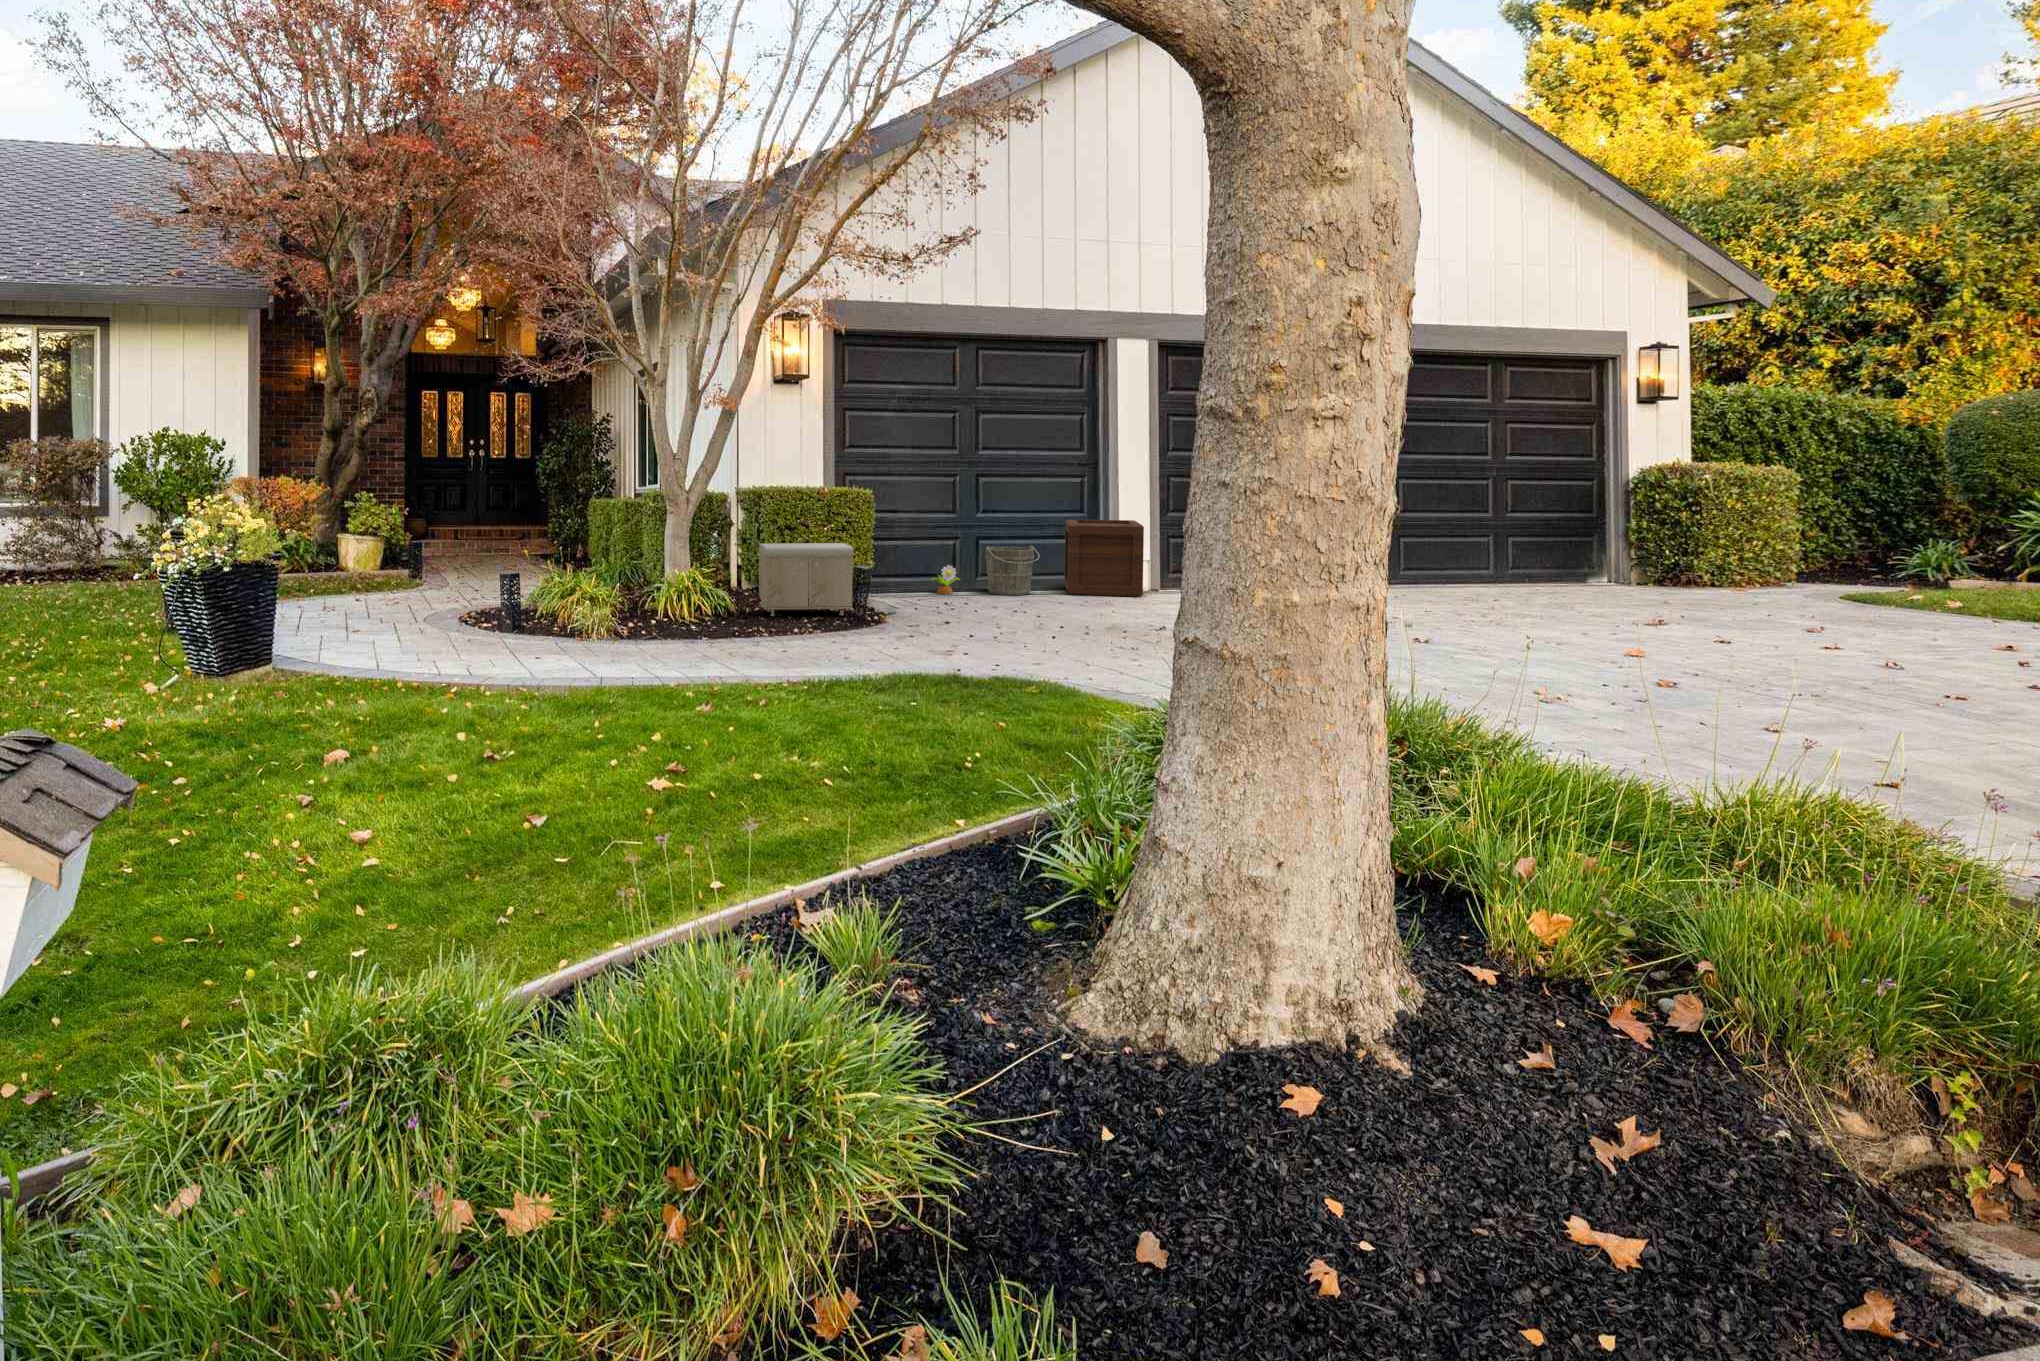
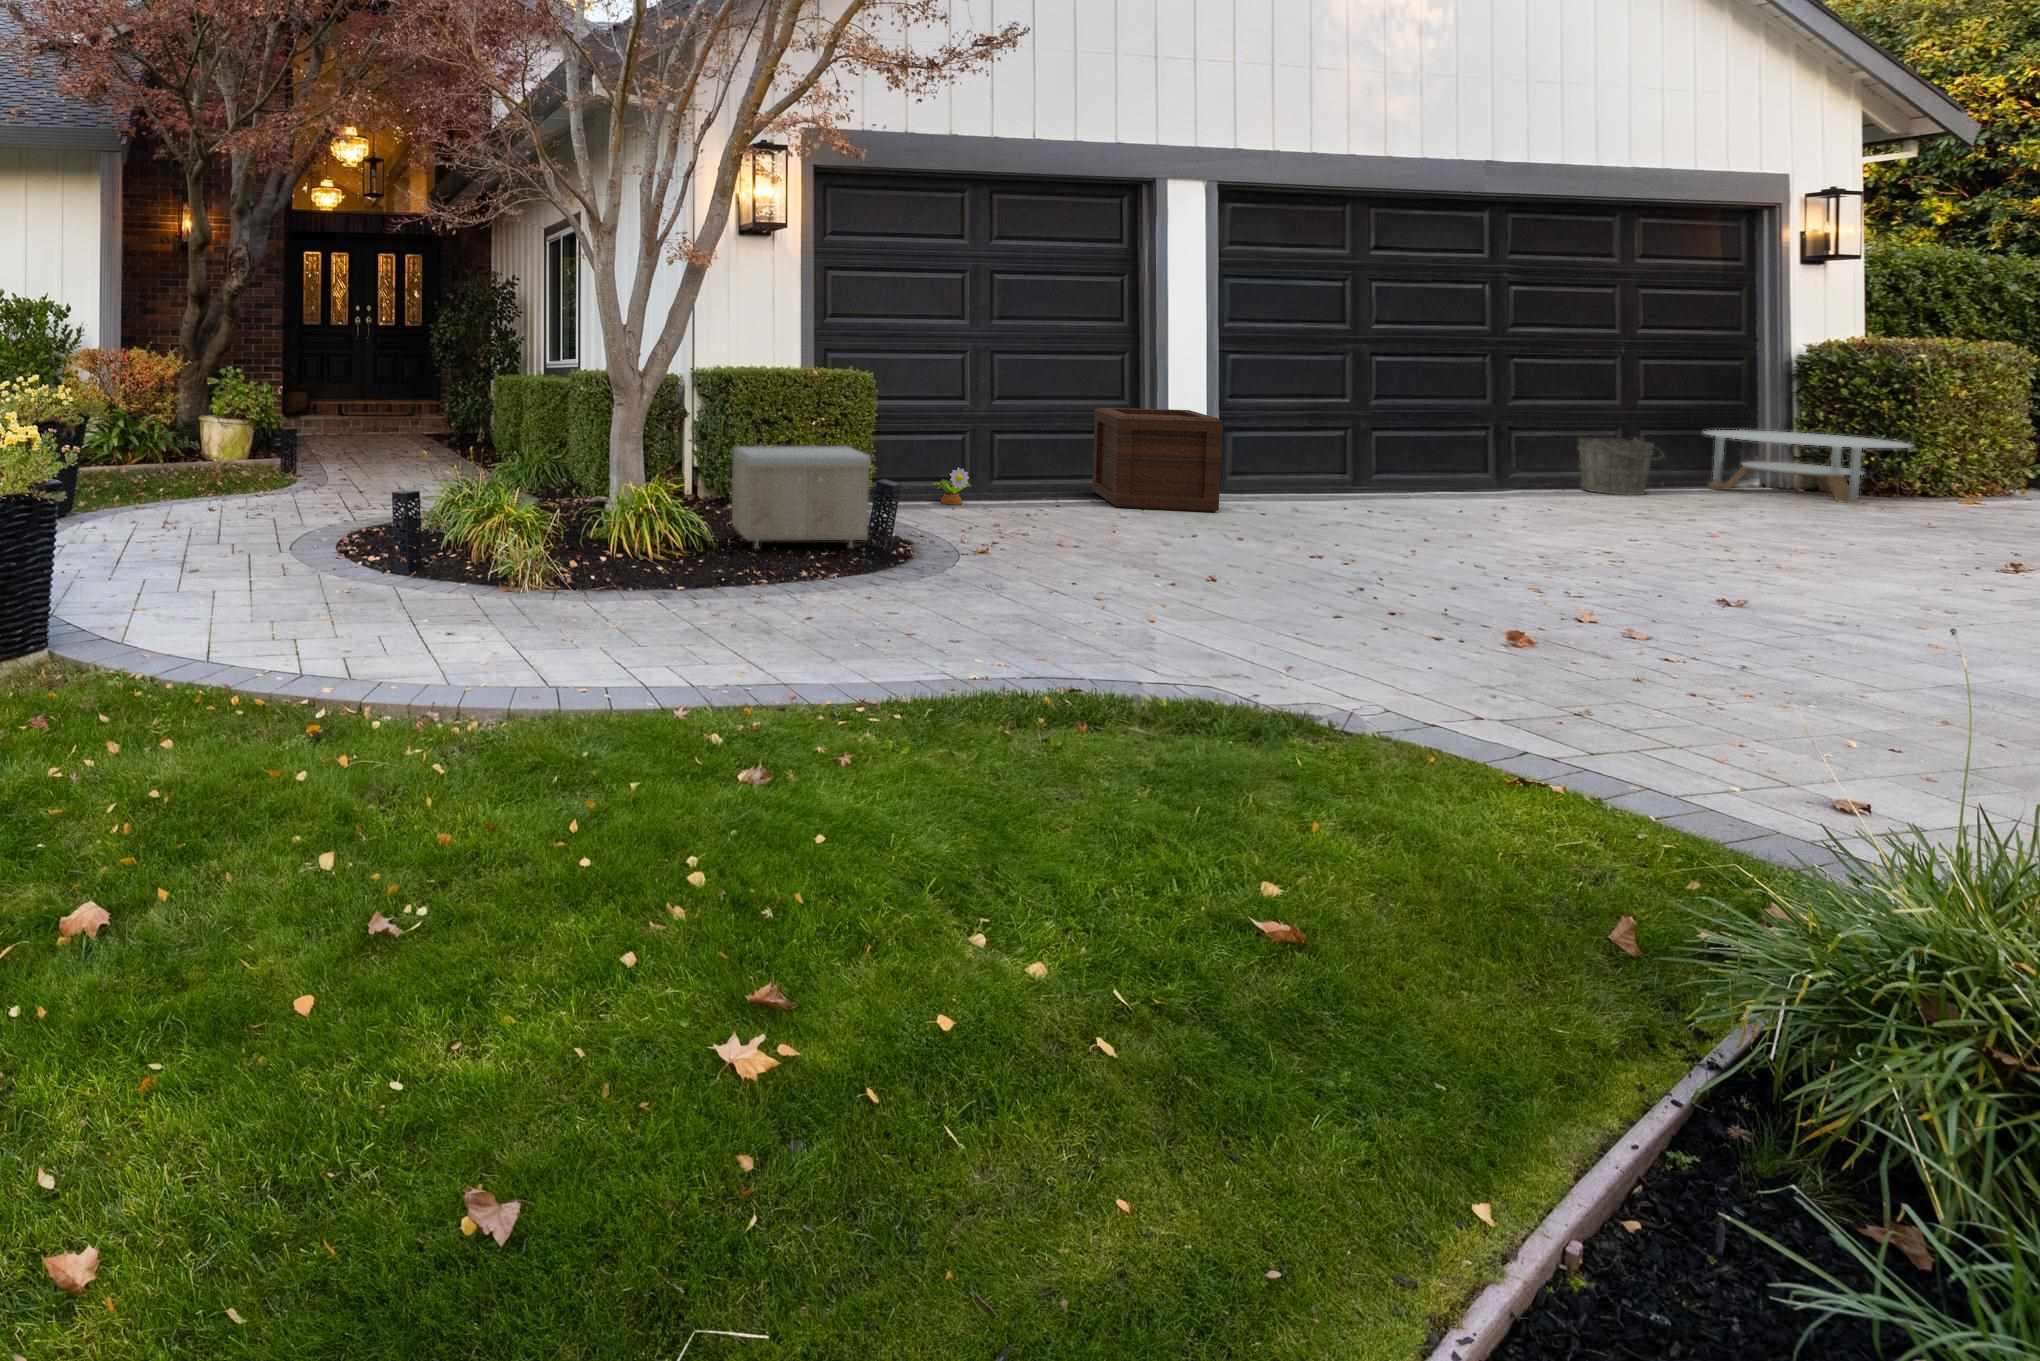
round table: none [1557,537,1690,591] -> present [1704,430,1913,504]
bucket: present [985,546,1040,595] -> present [1578,438,1654,495]

